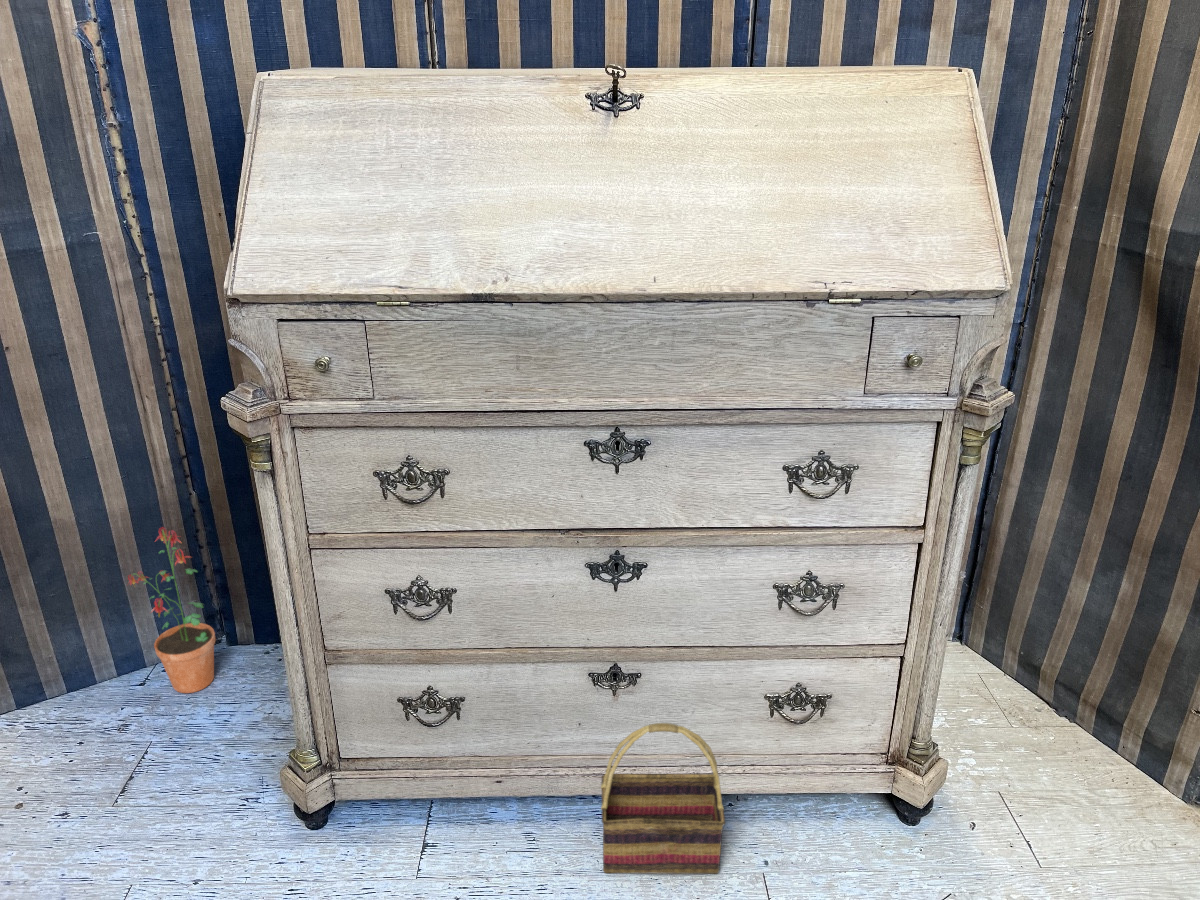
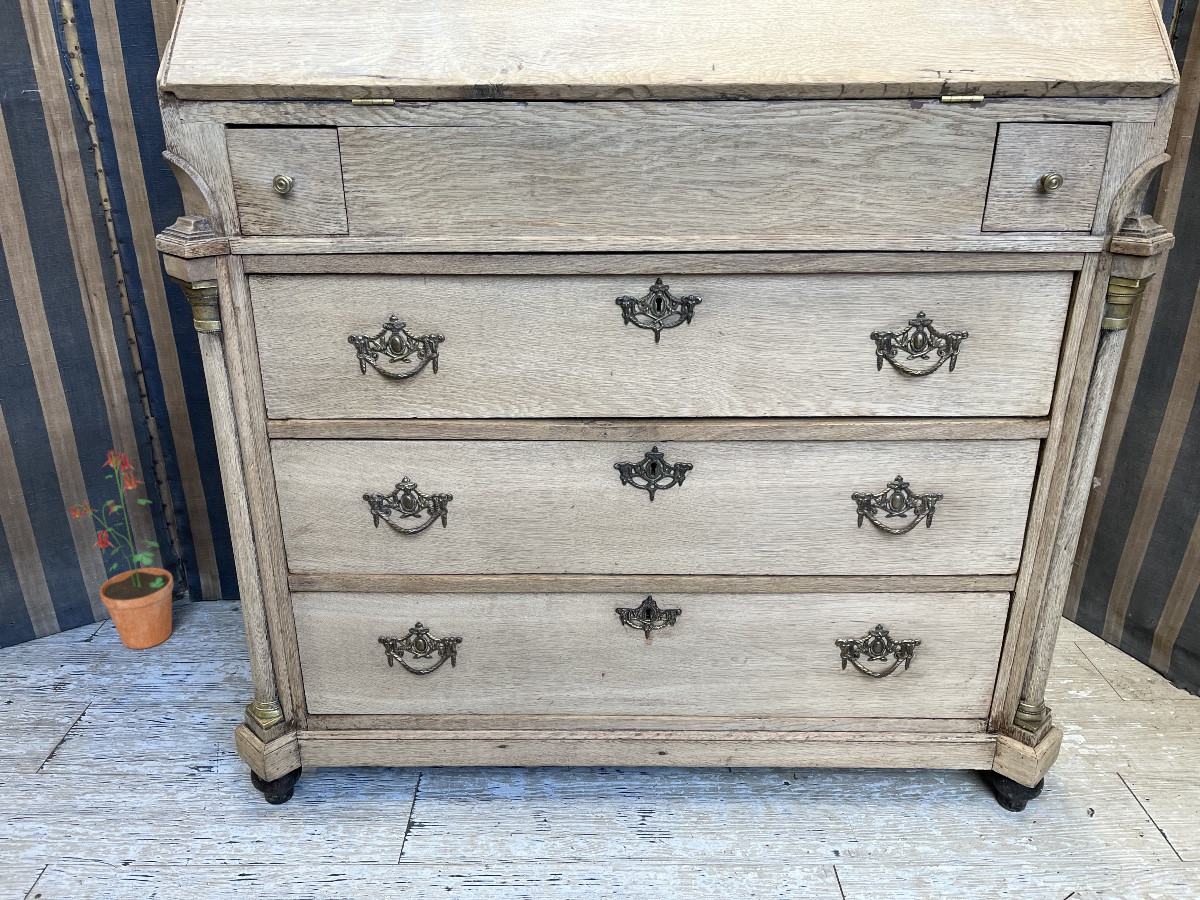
basket: present [601,723,725,874] -> none [632,669,790,865]

